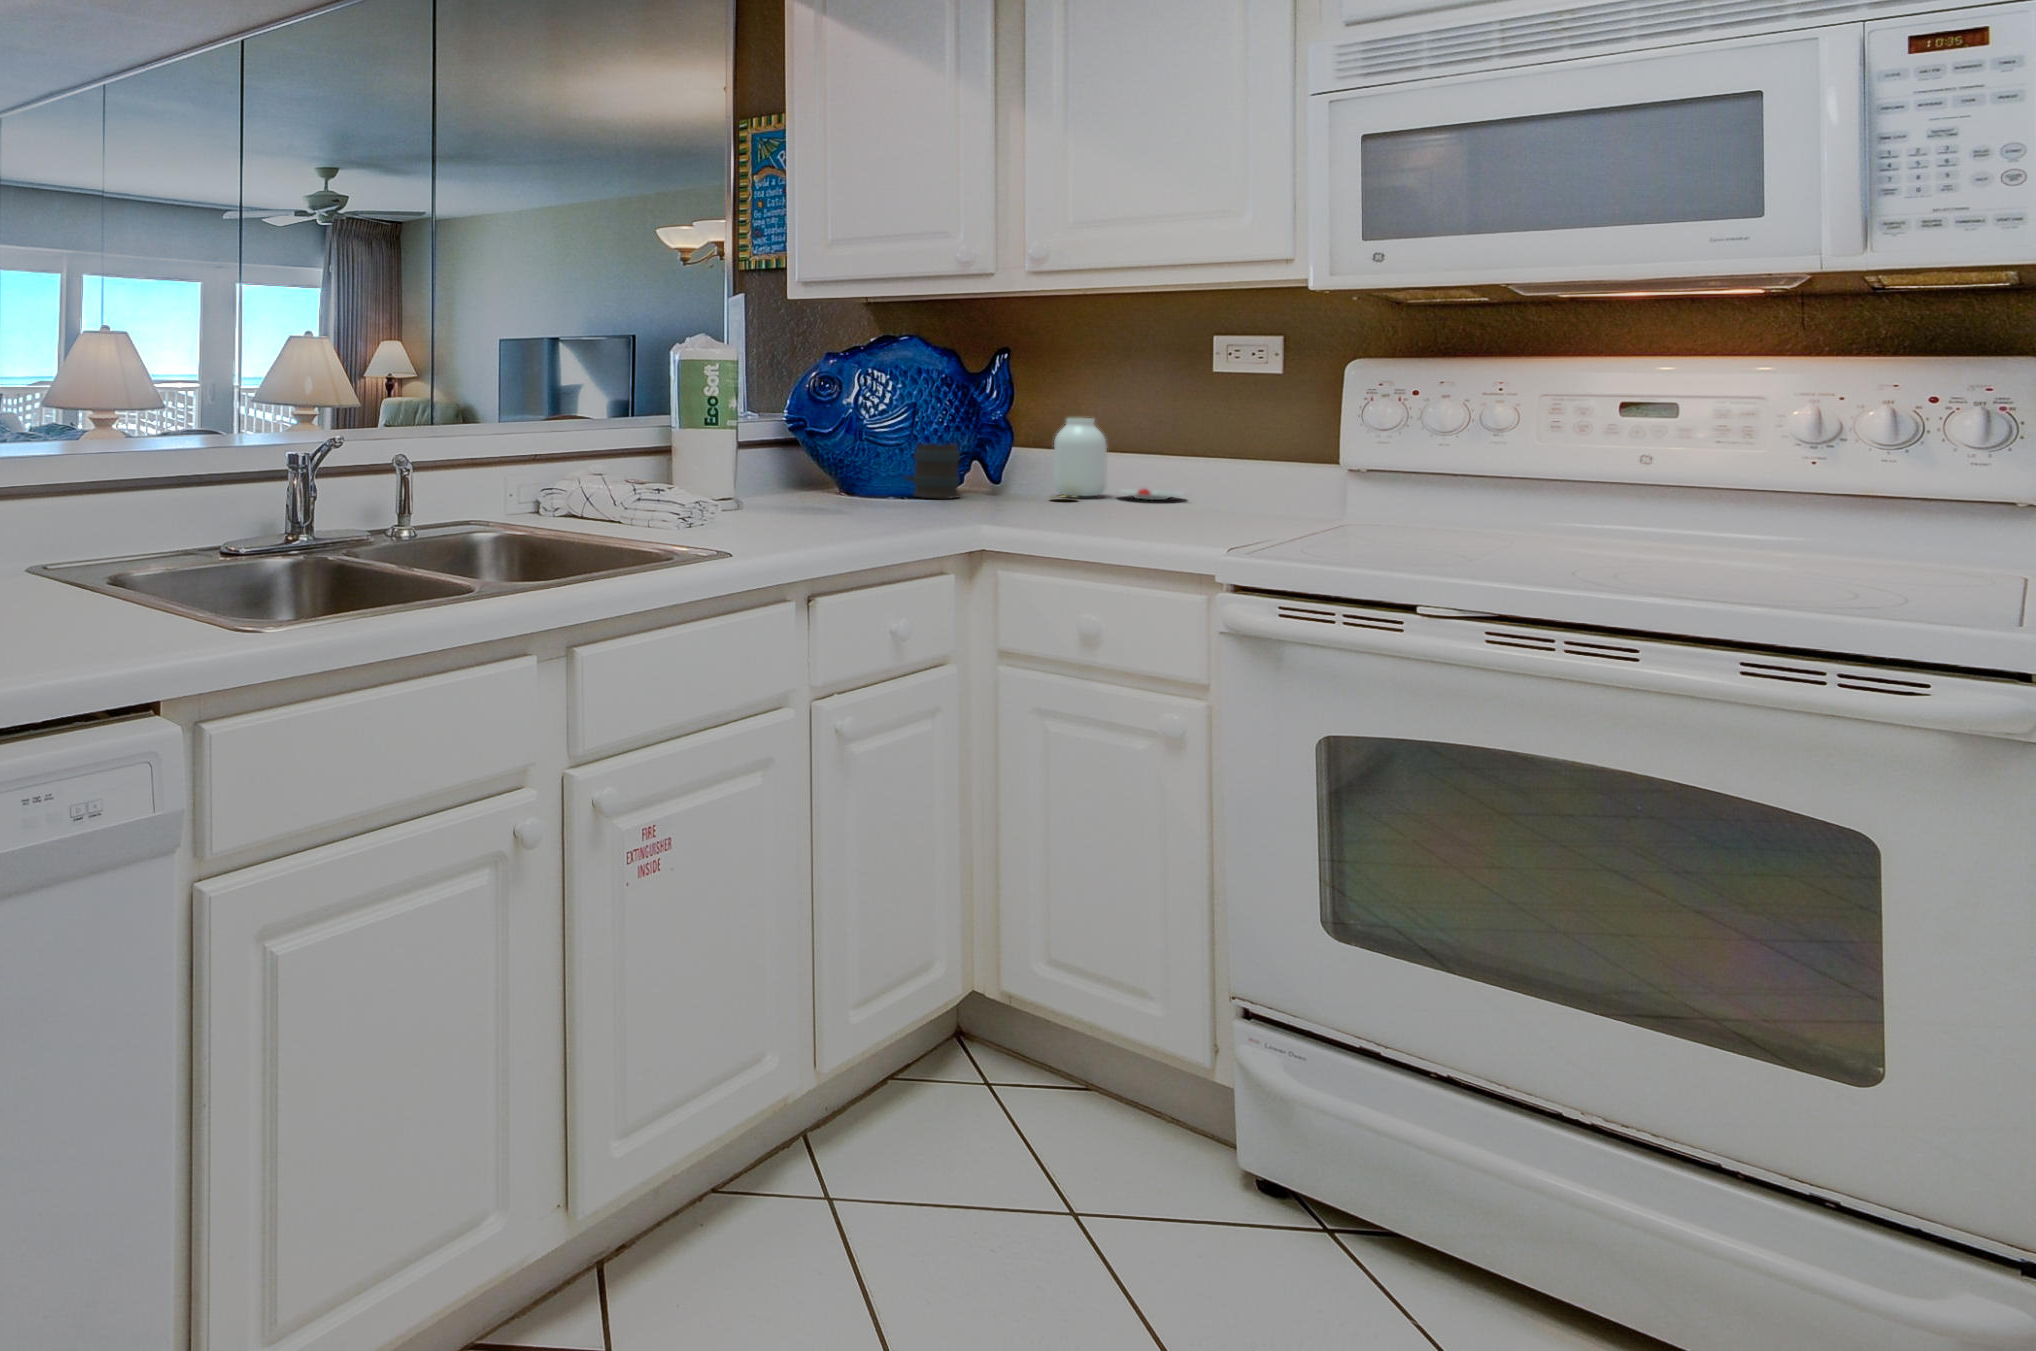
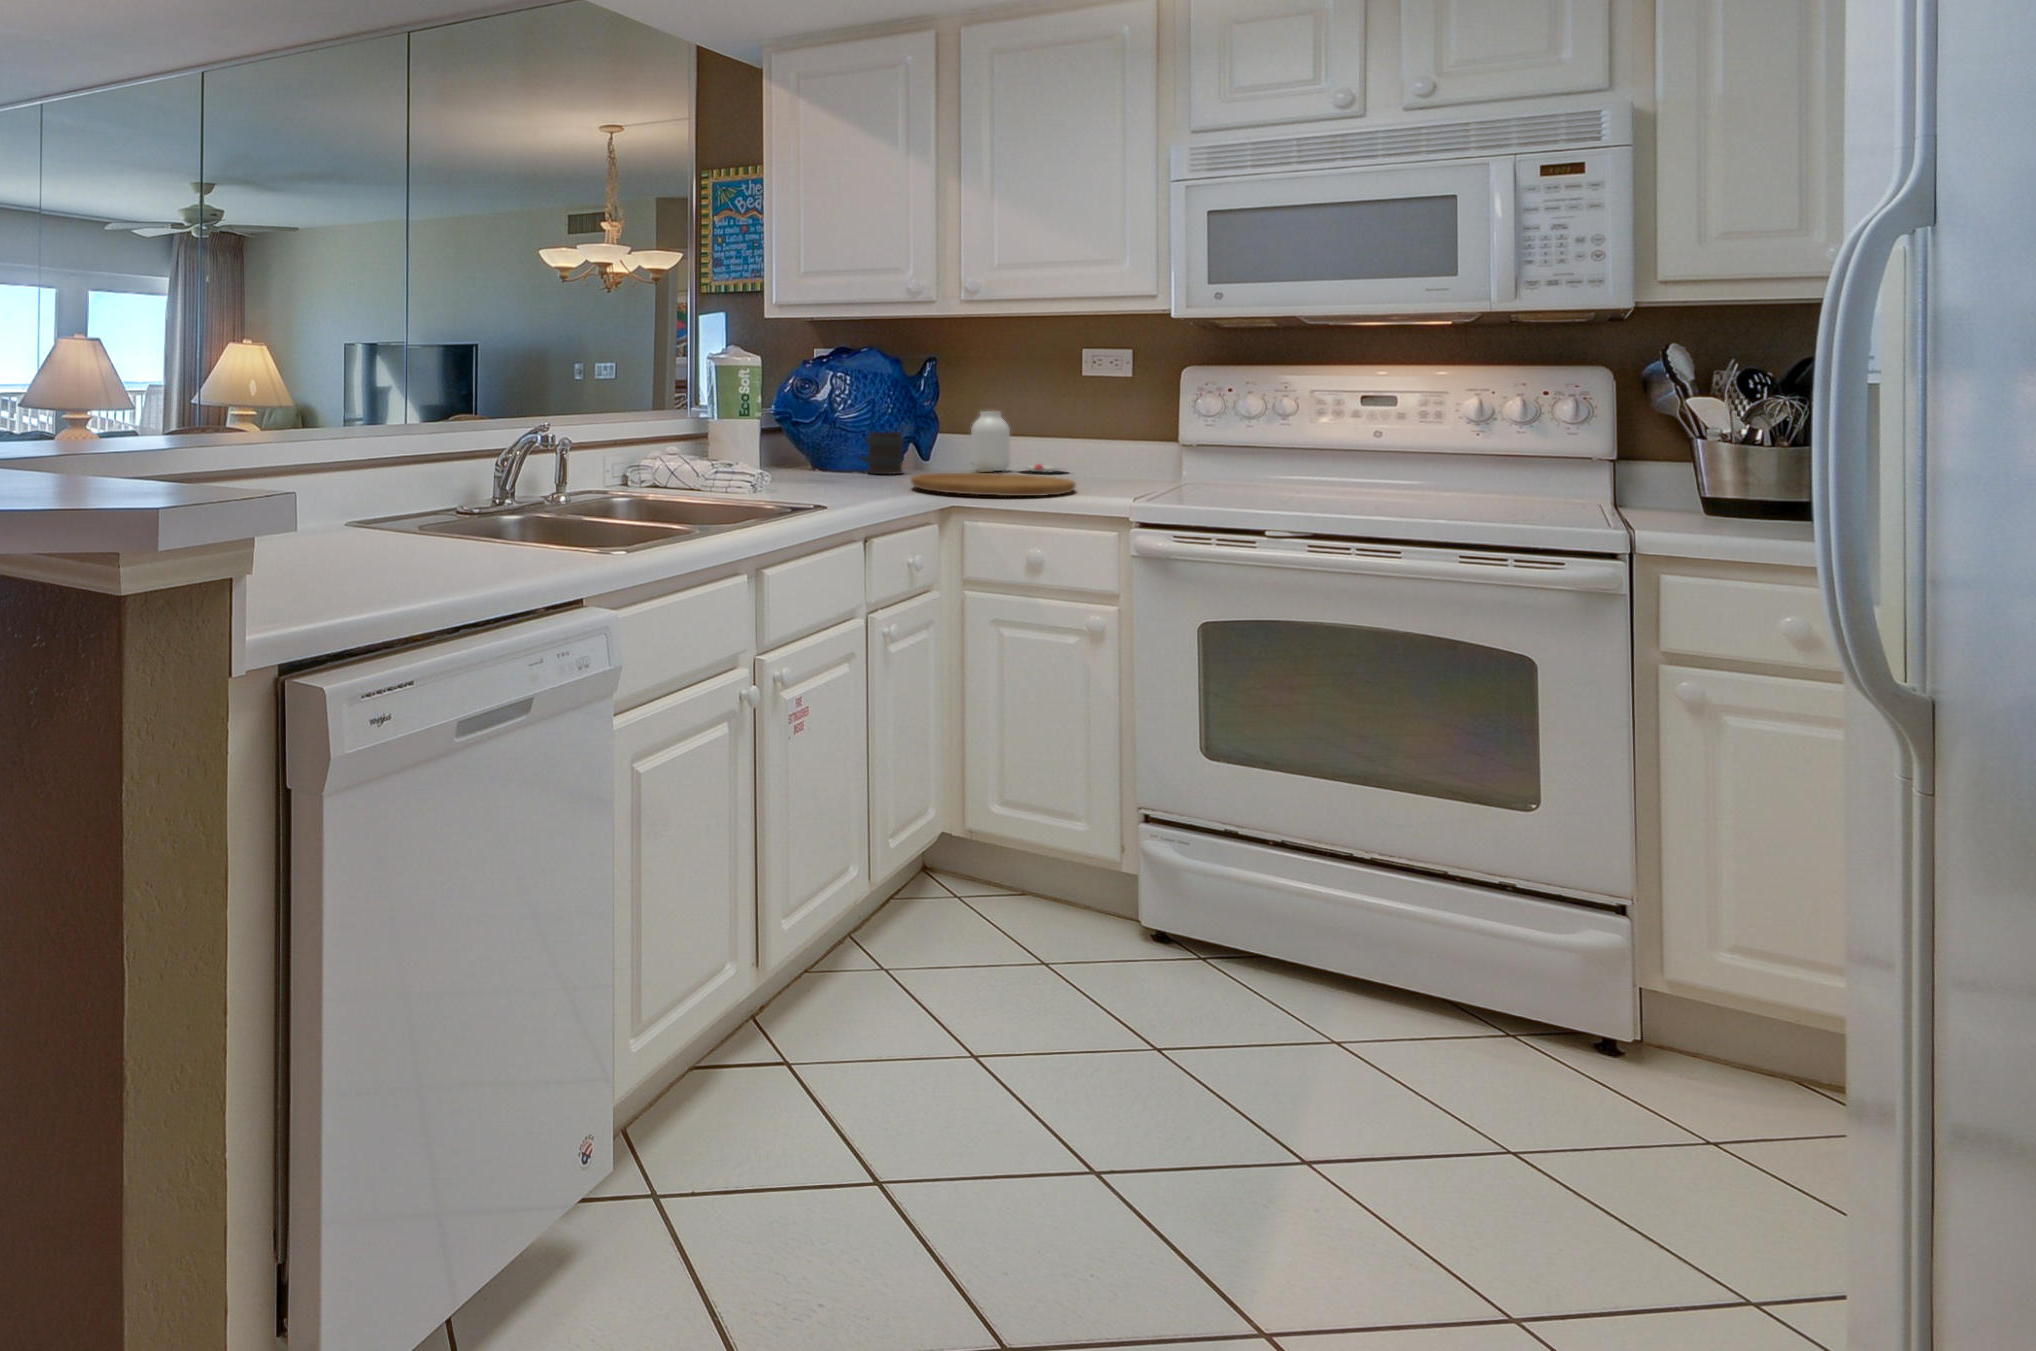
cutting board: none [940,501,1167,538] -> present [911,473,1075,496]

